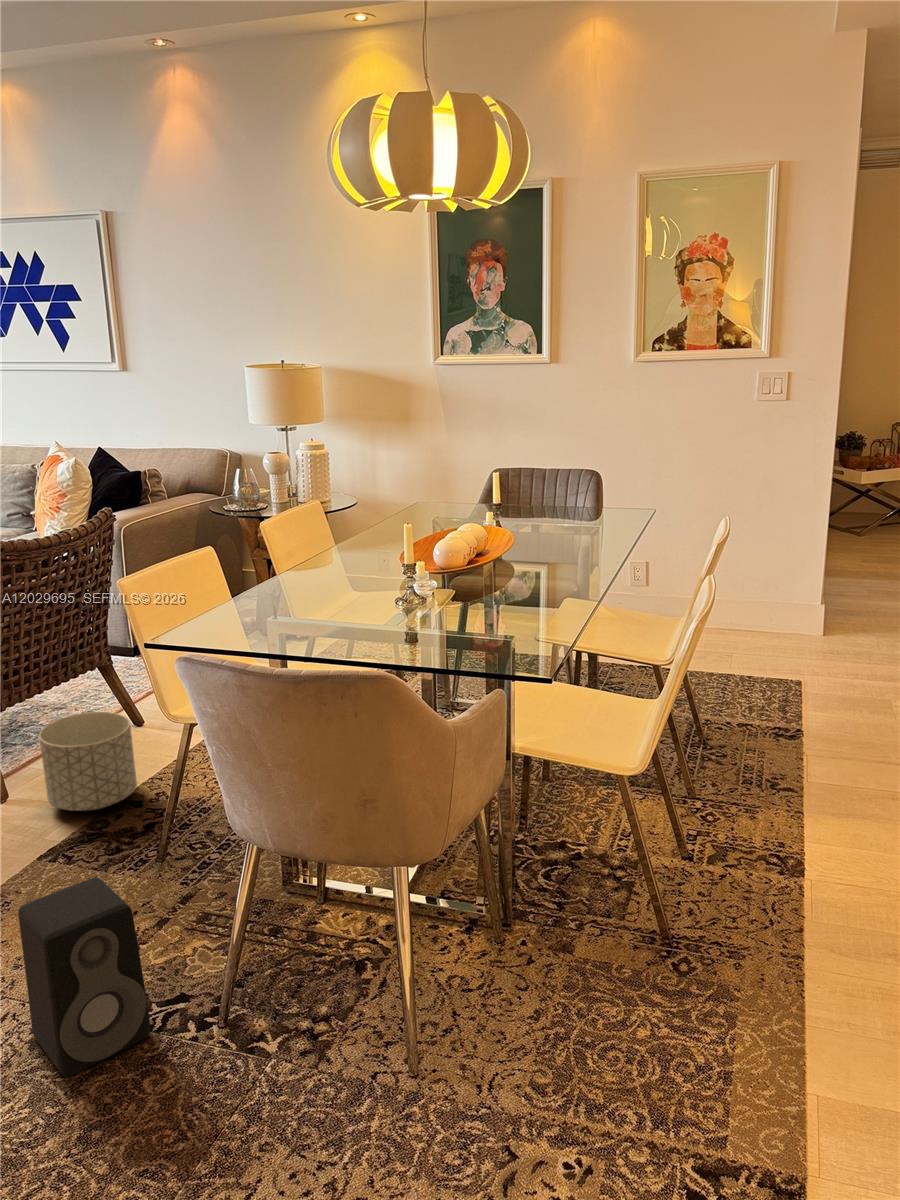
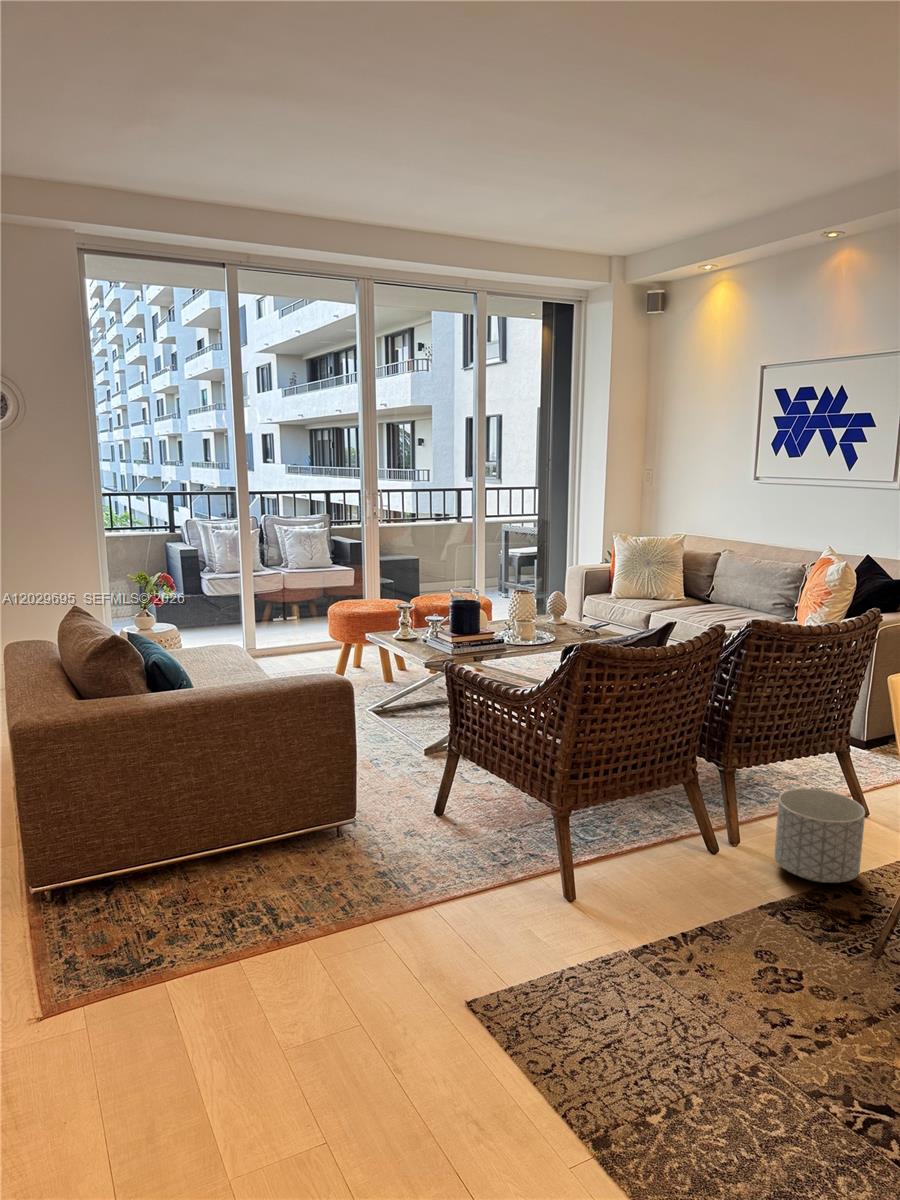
speaker: present [18,877,150,1077] -> none [738,950,858,1133]

